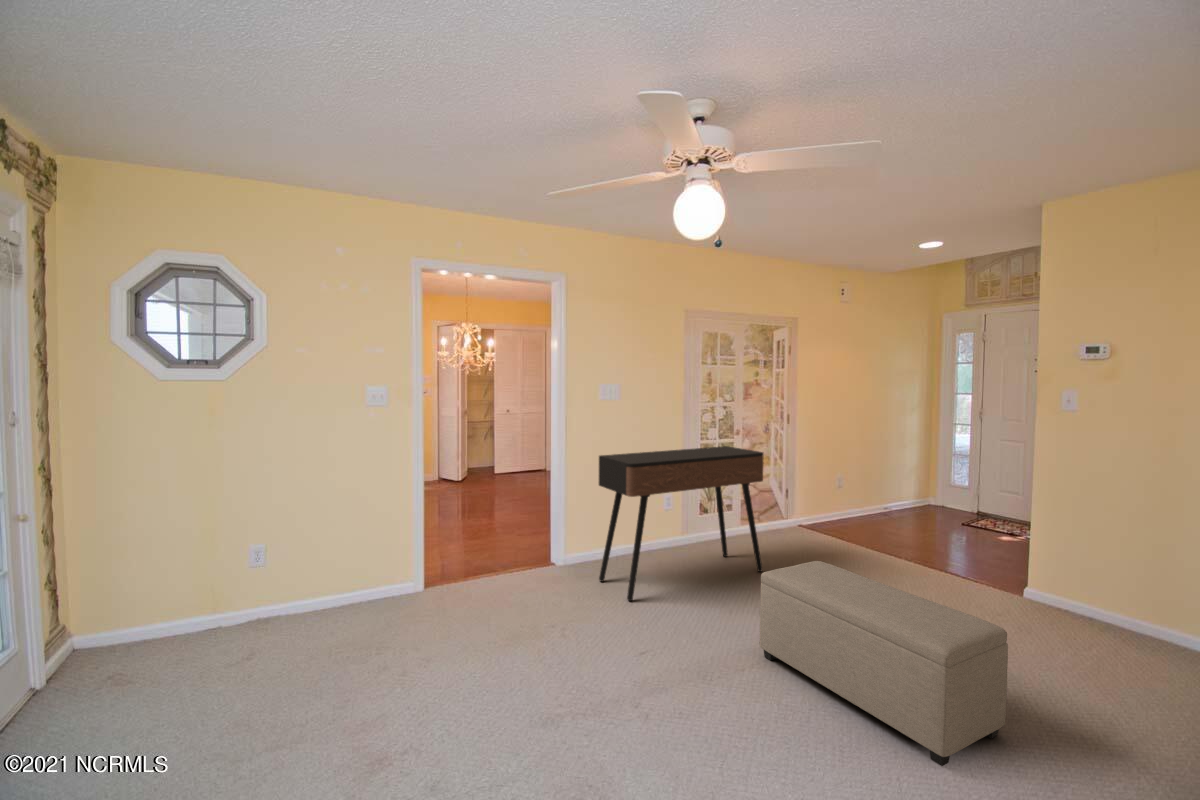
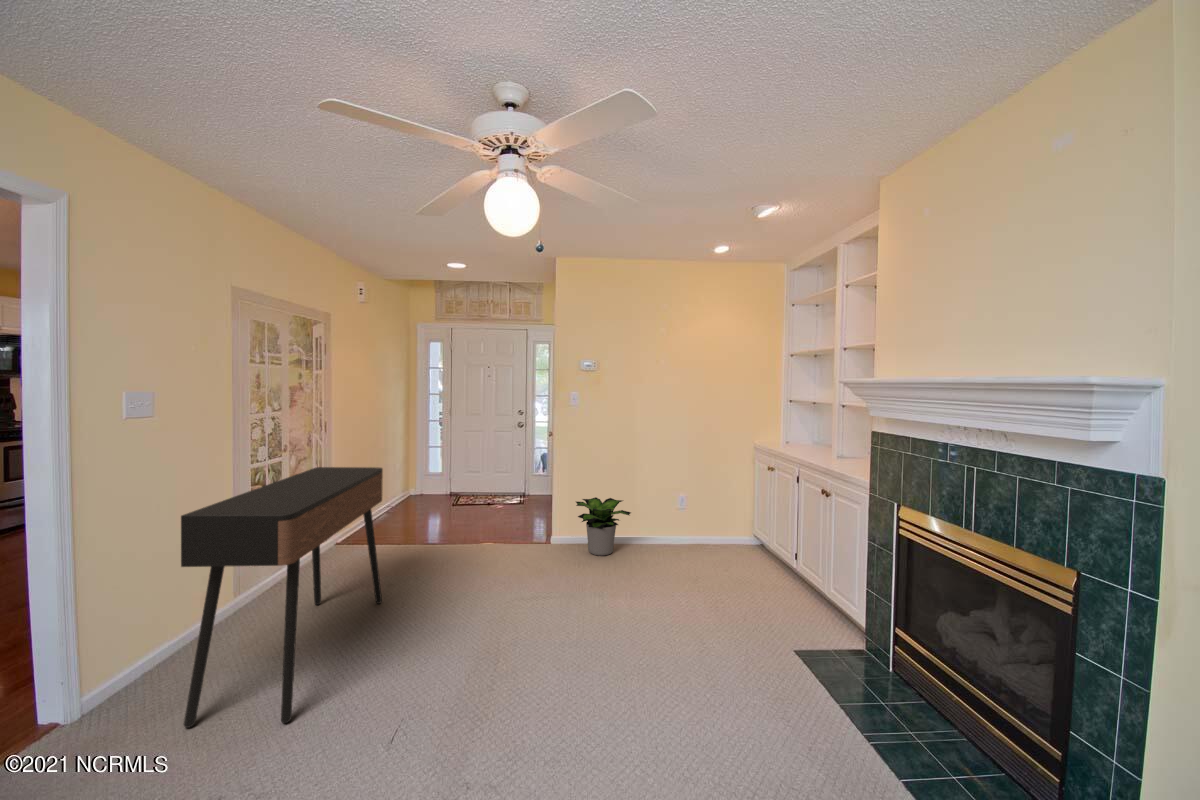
potted plant: none [1027,544,1148,637] -> present [576,497,631,556]
ottoman: present [760,561,1008,766] -> none [507,560,697,680]

